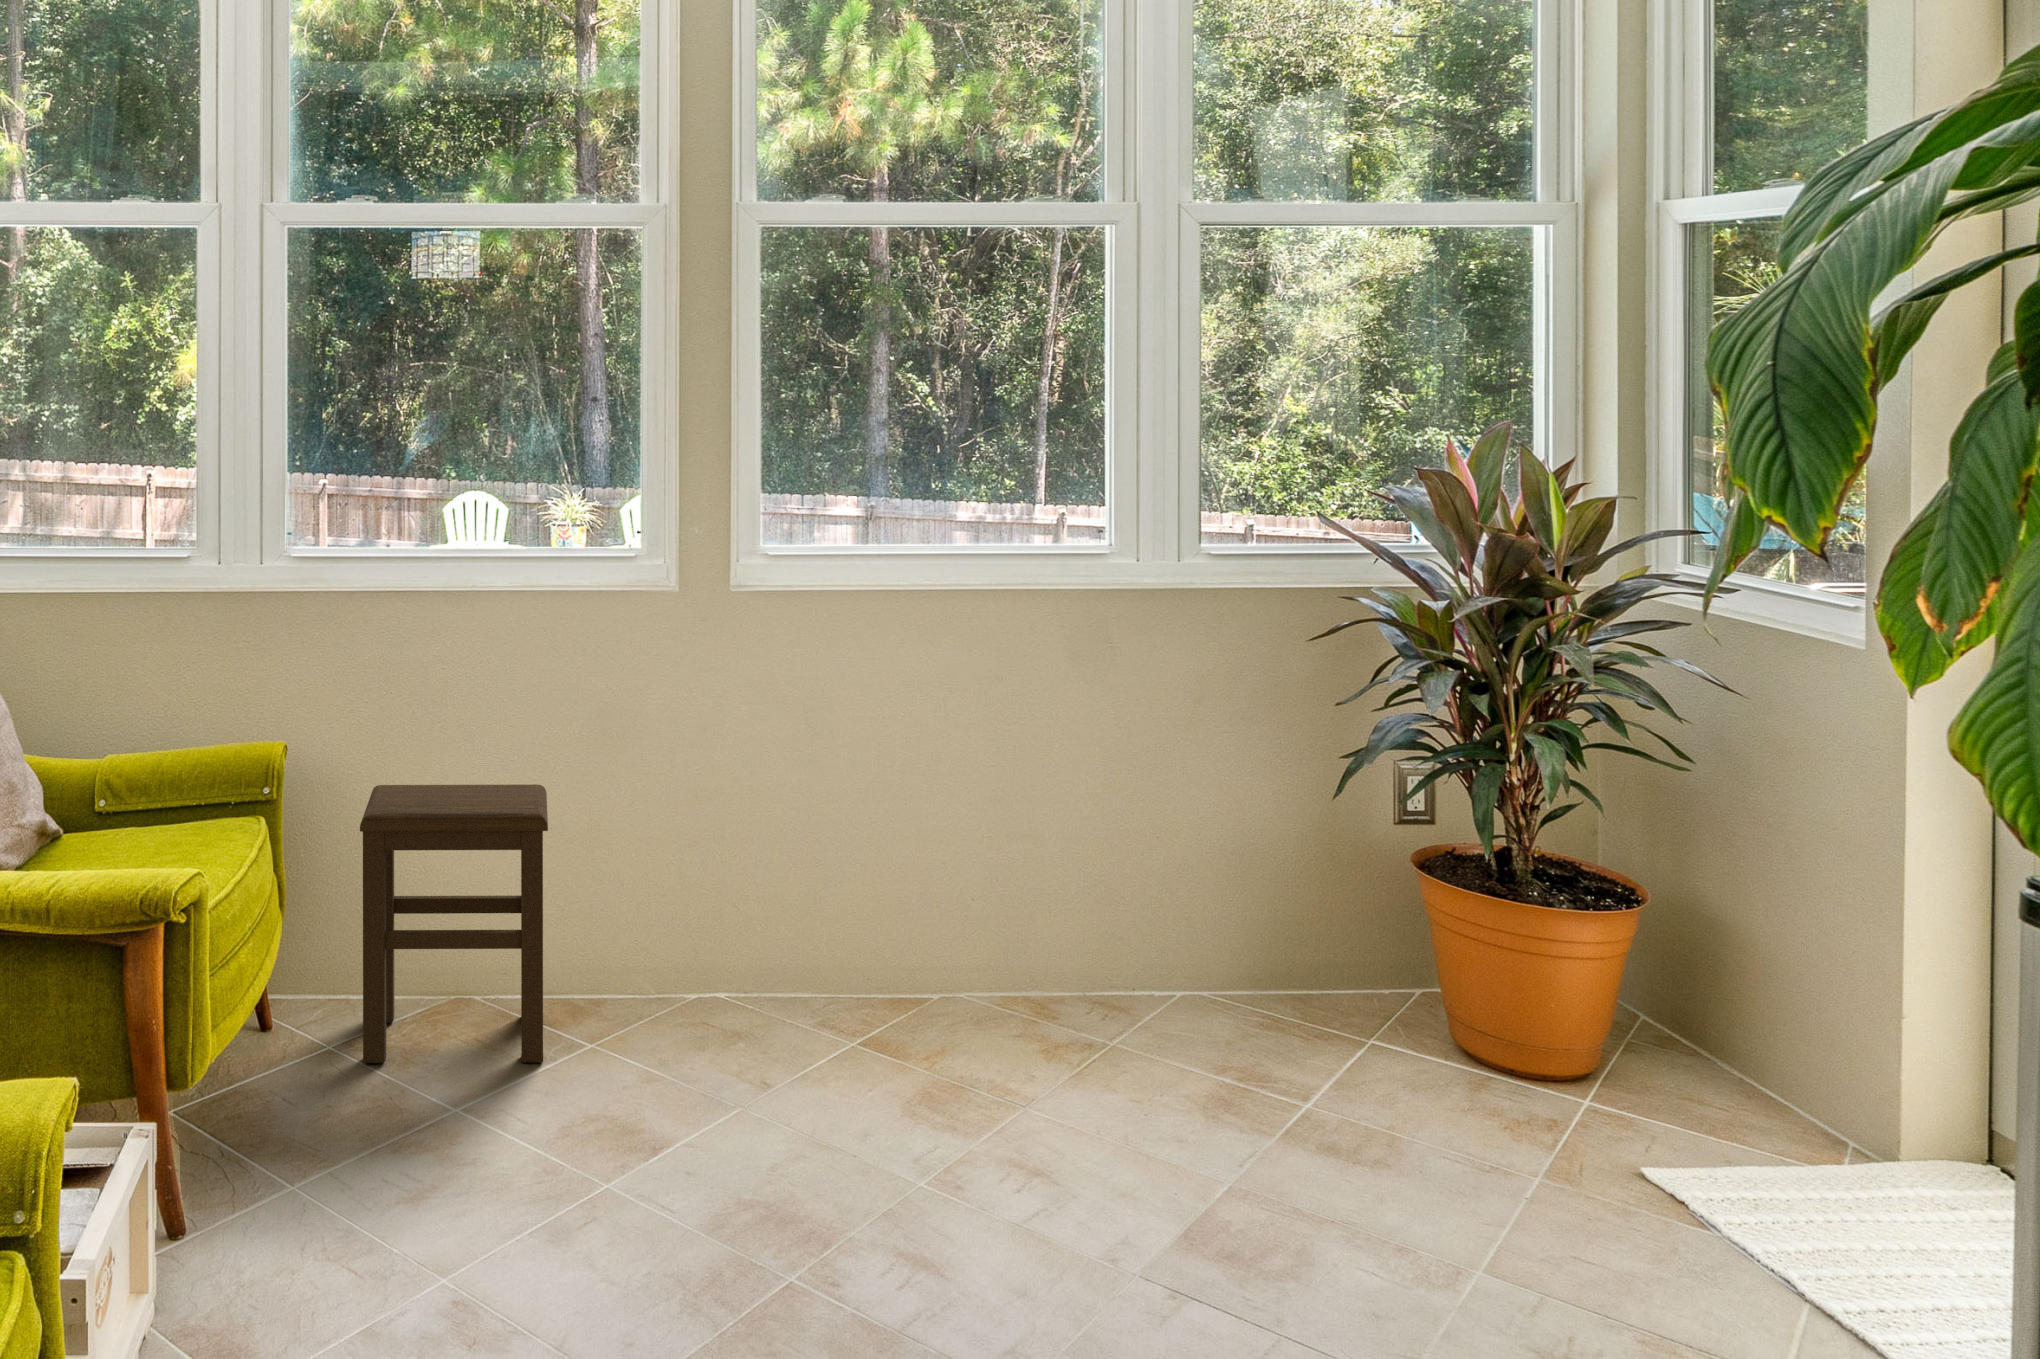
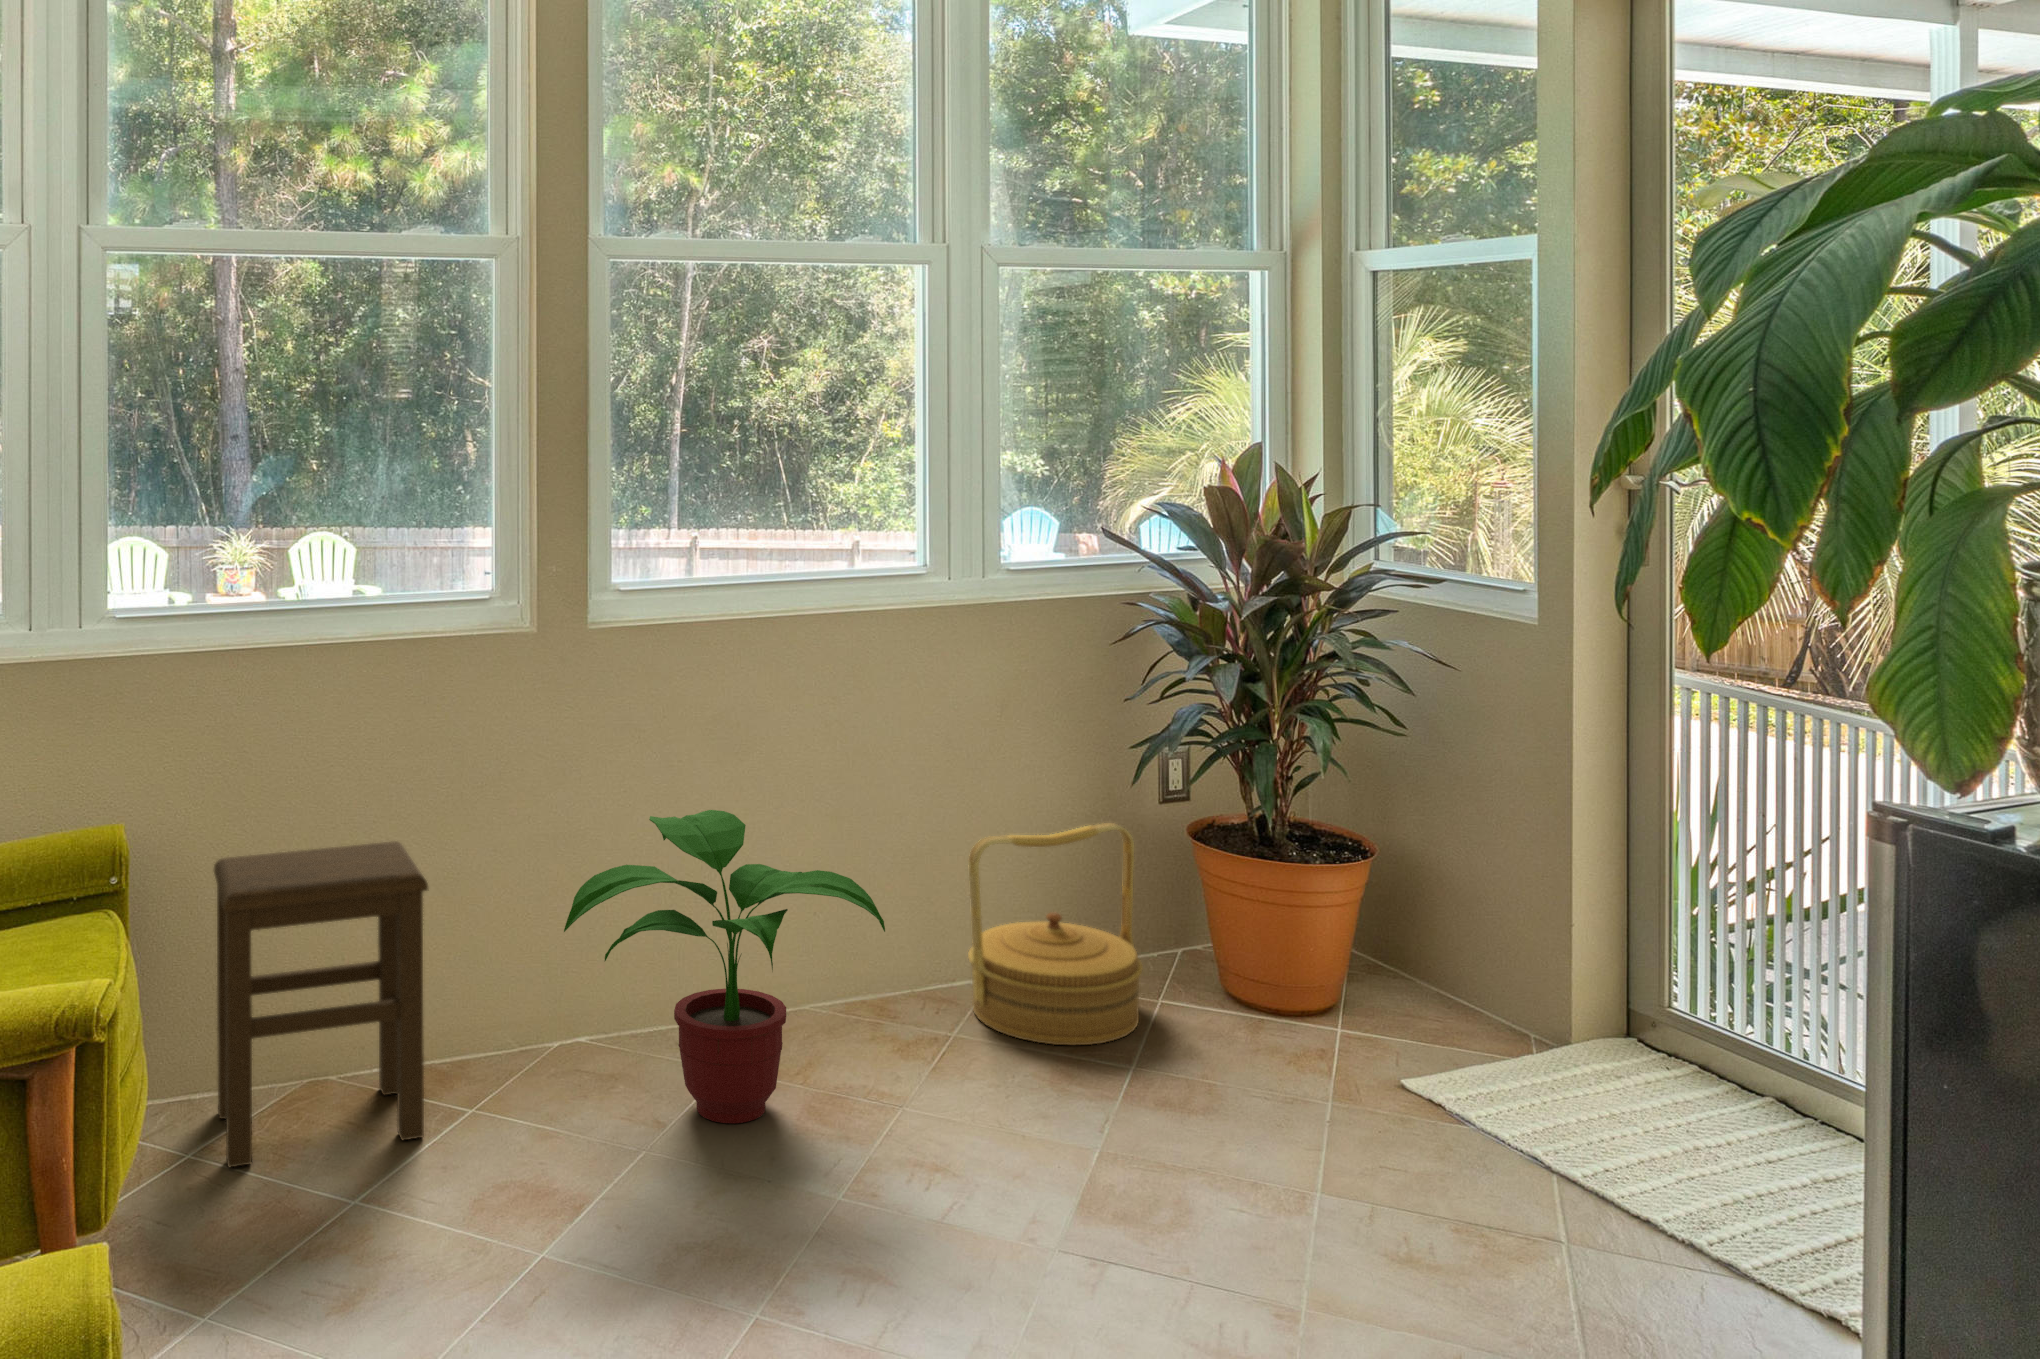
potted plant: none [665,782,996,1093] -> present [564,810,885,1123]
woven basket: none [1138,836,1342,1071] -> present [968,823,1143,1045]

